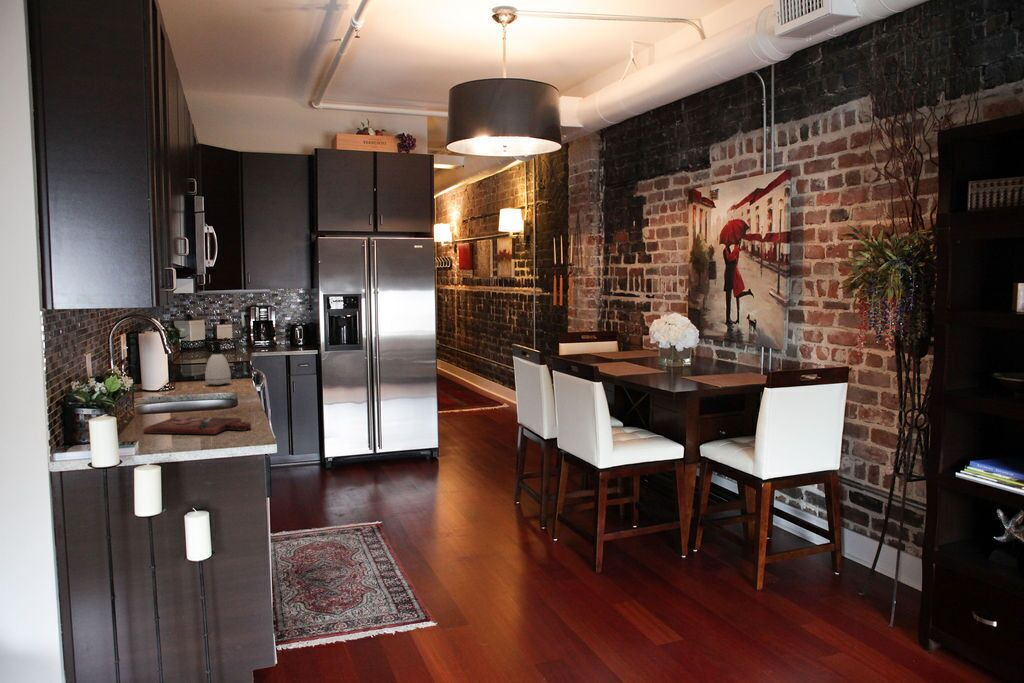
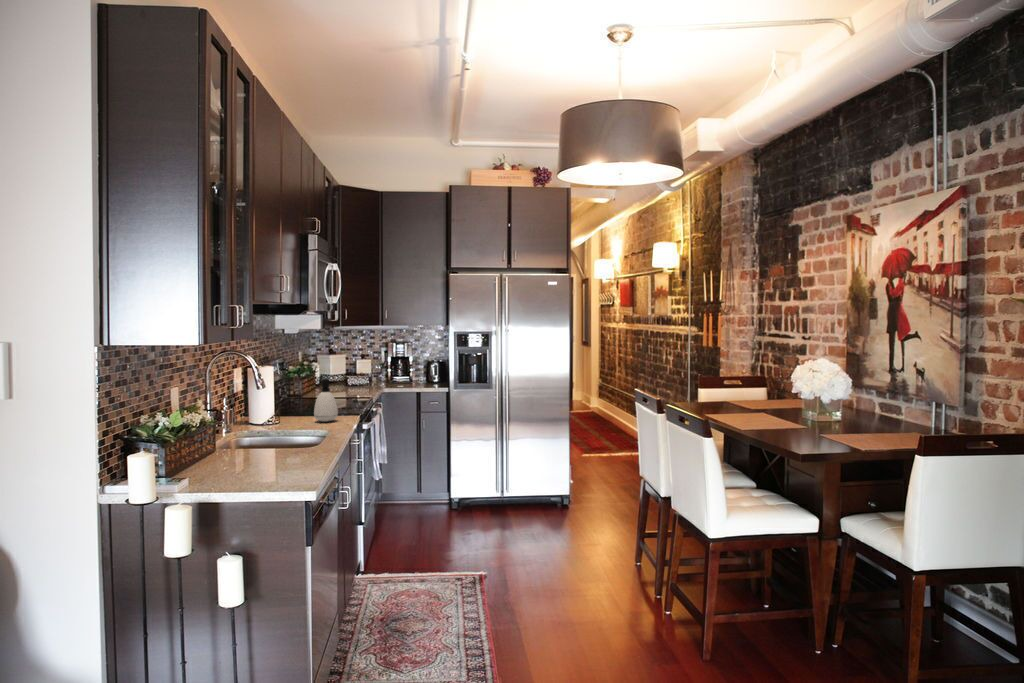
cutting board: present [143,417,251,434] -> none [211,455,306,476]

